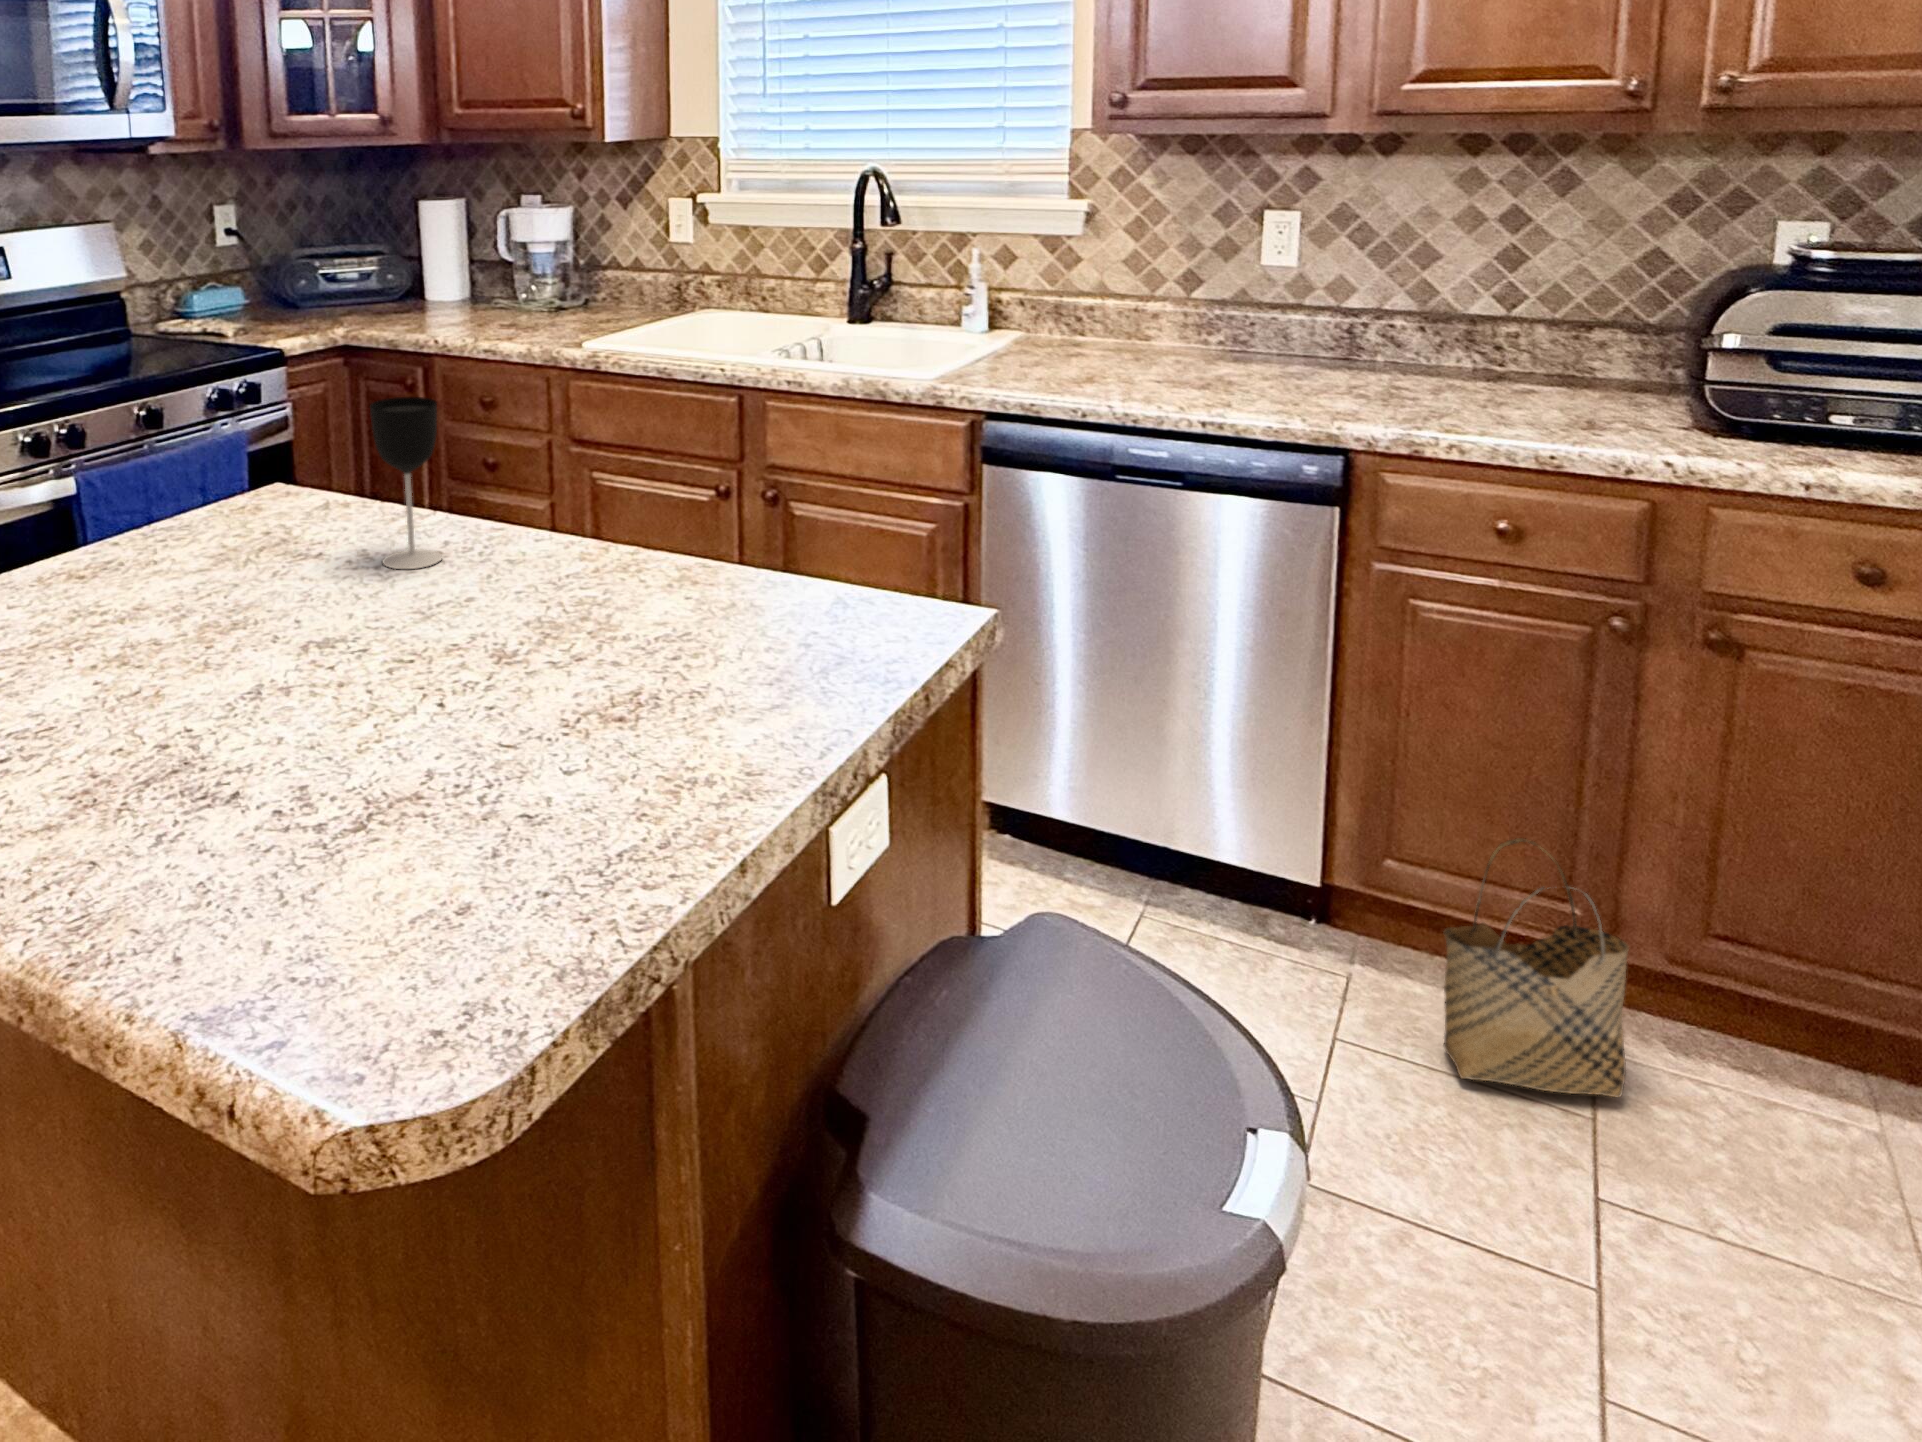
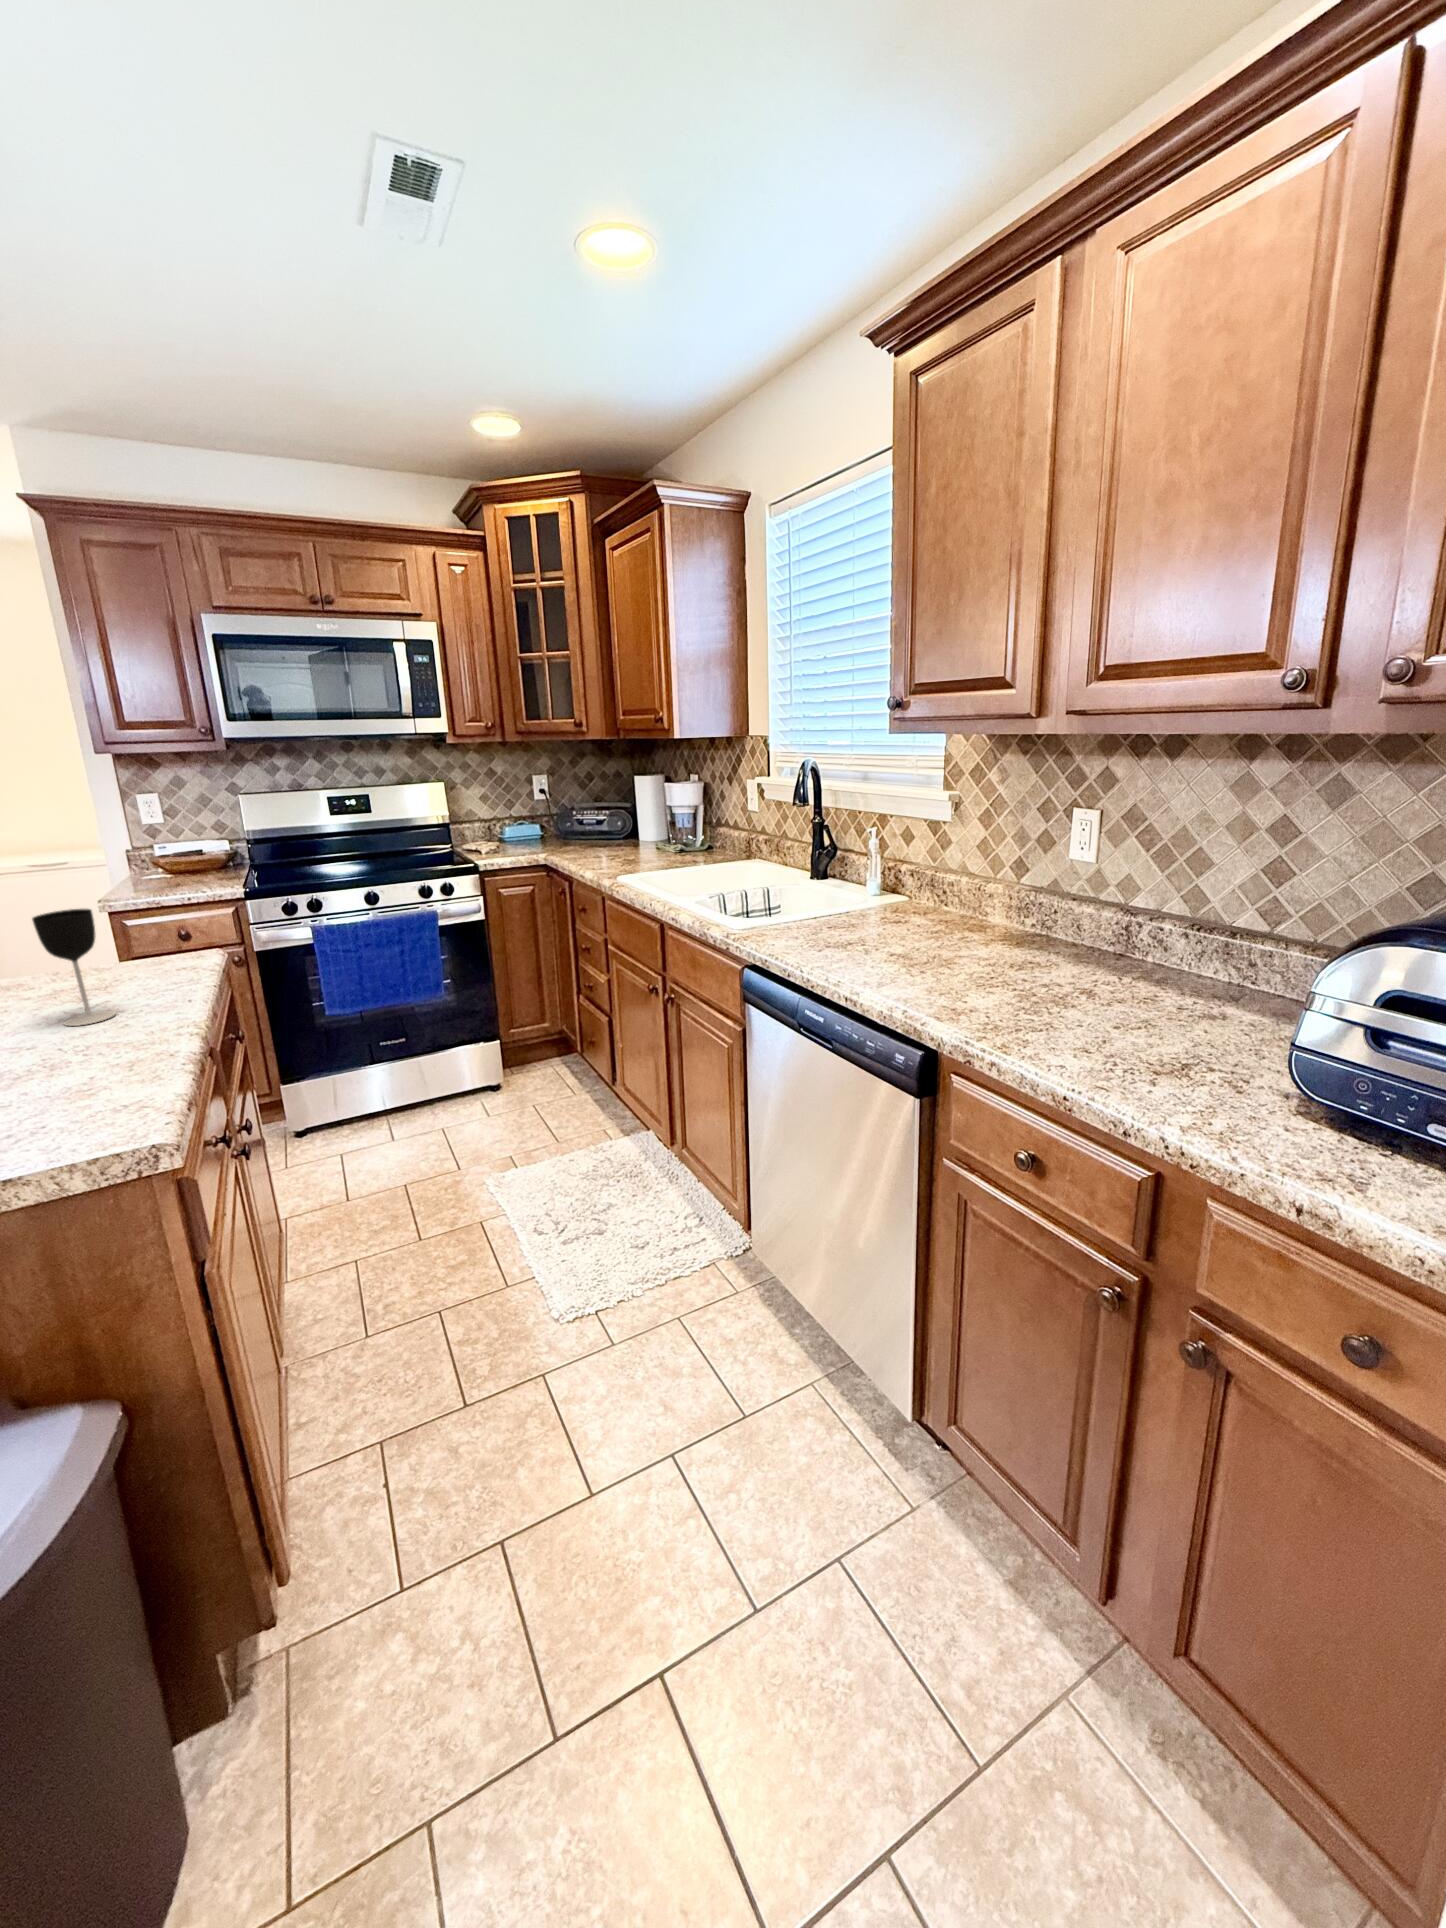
woven basket: present [1444,838,1629,1098] -> none [892,1468,1075,1770]

